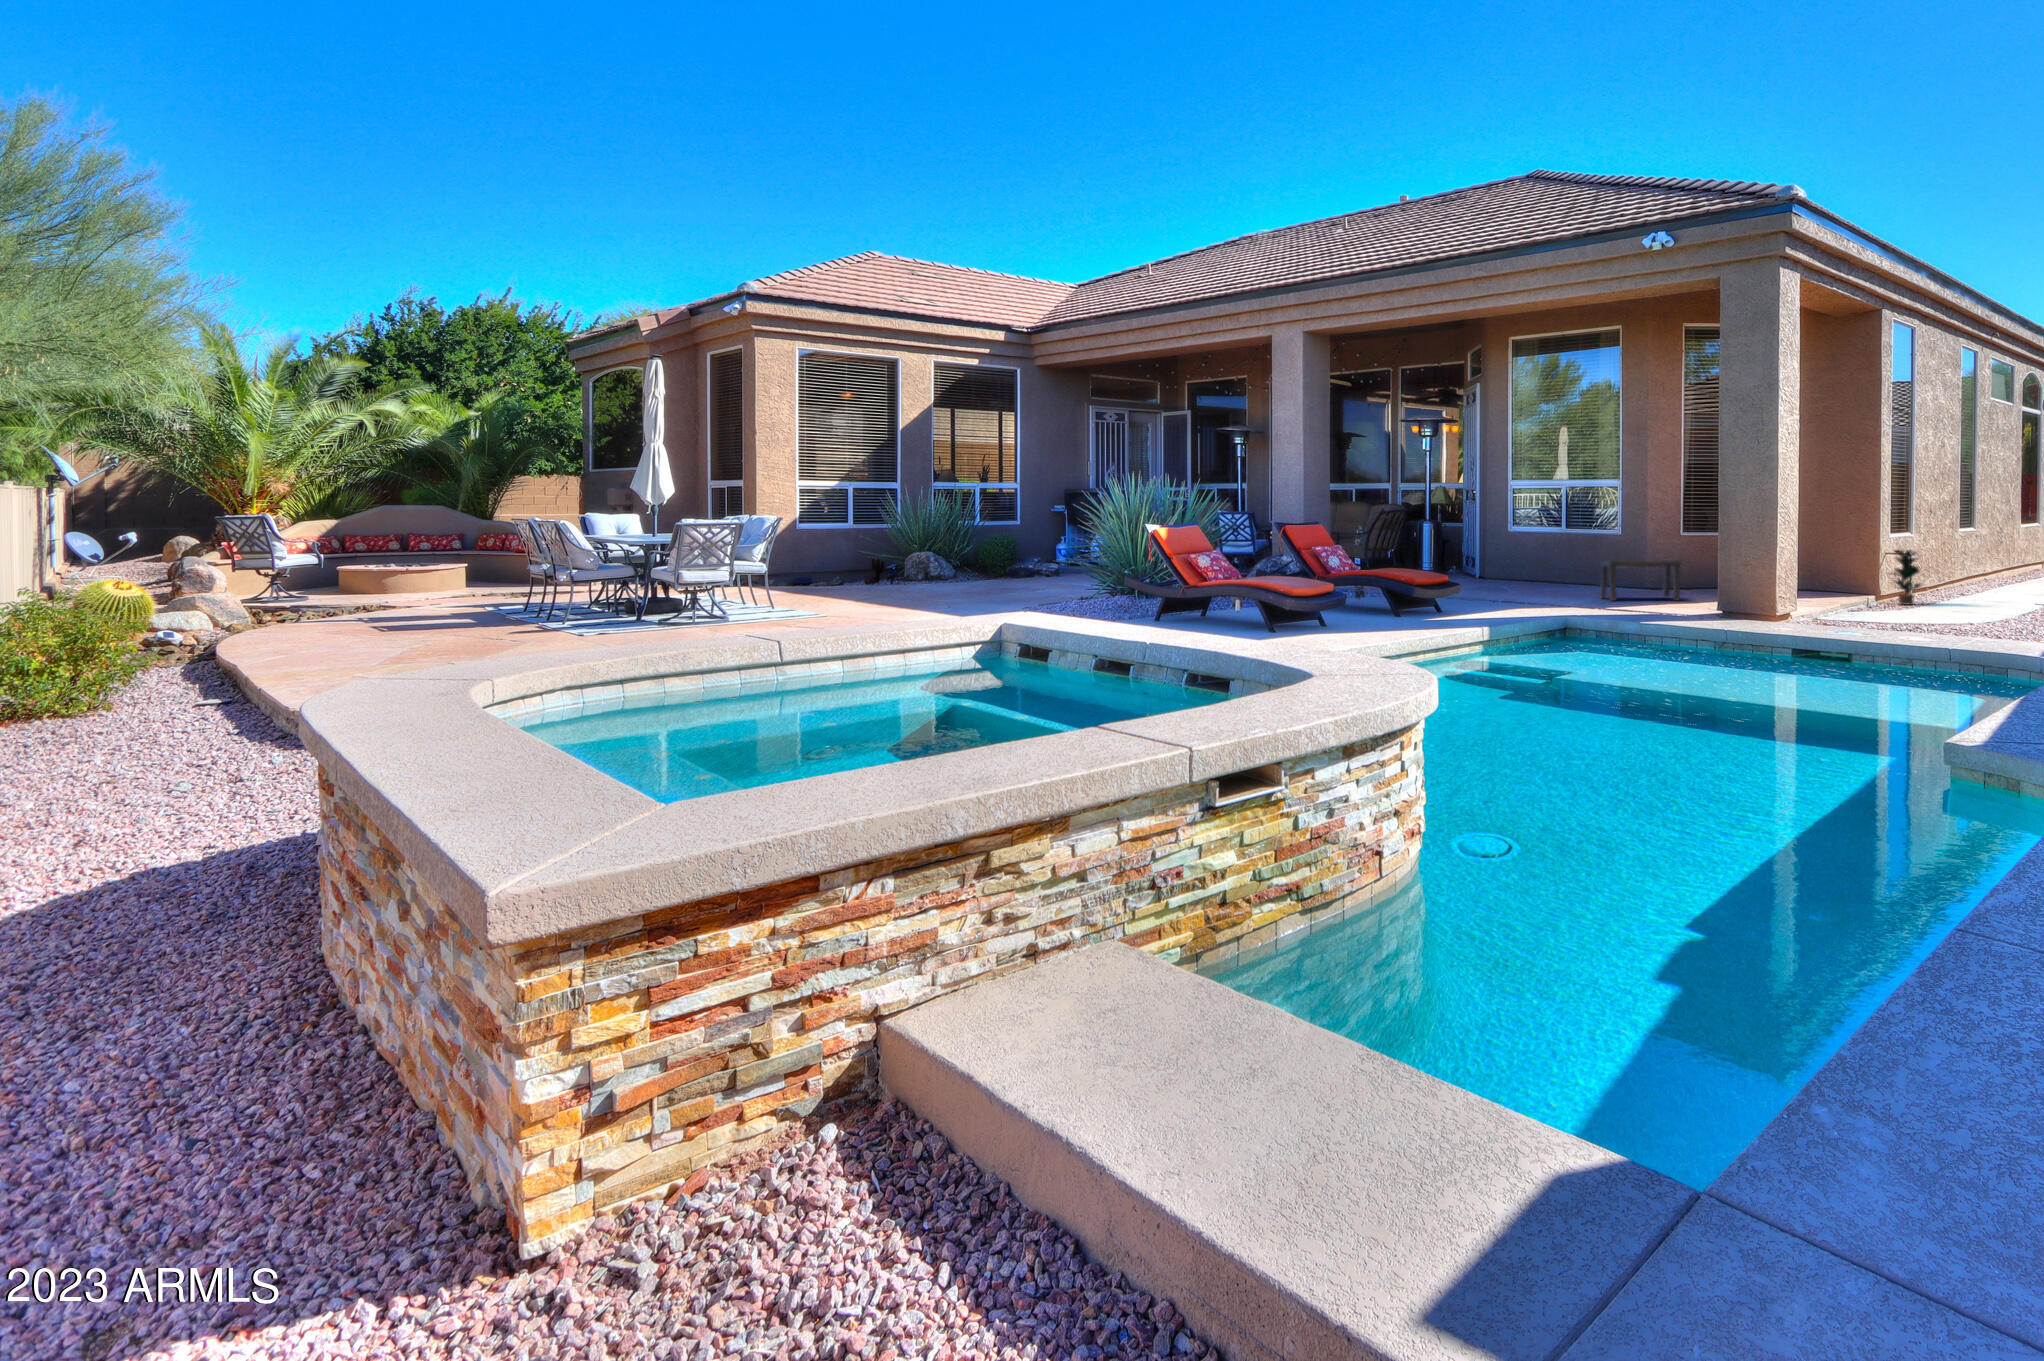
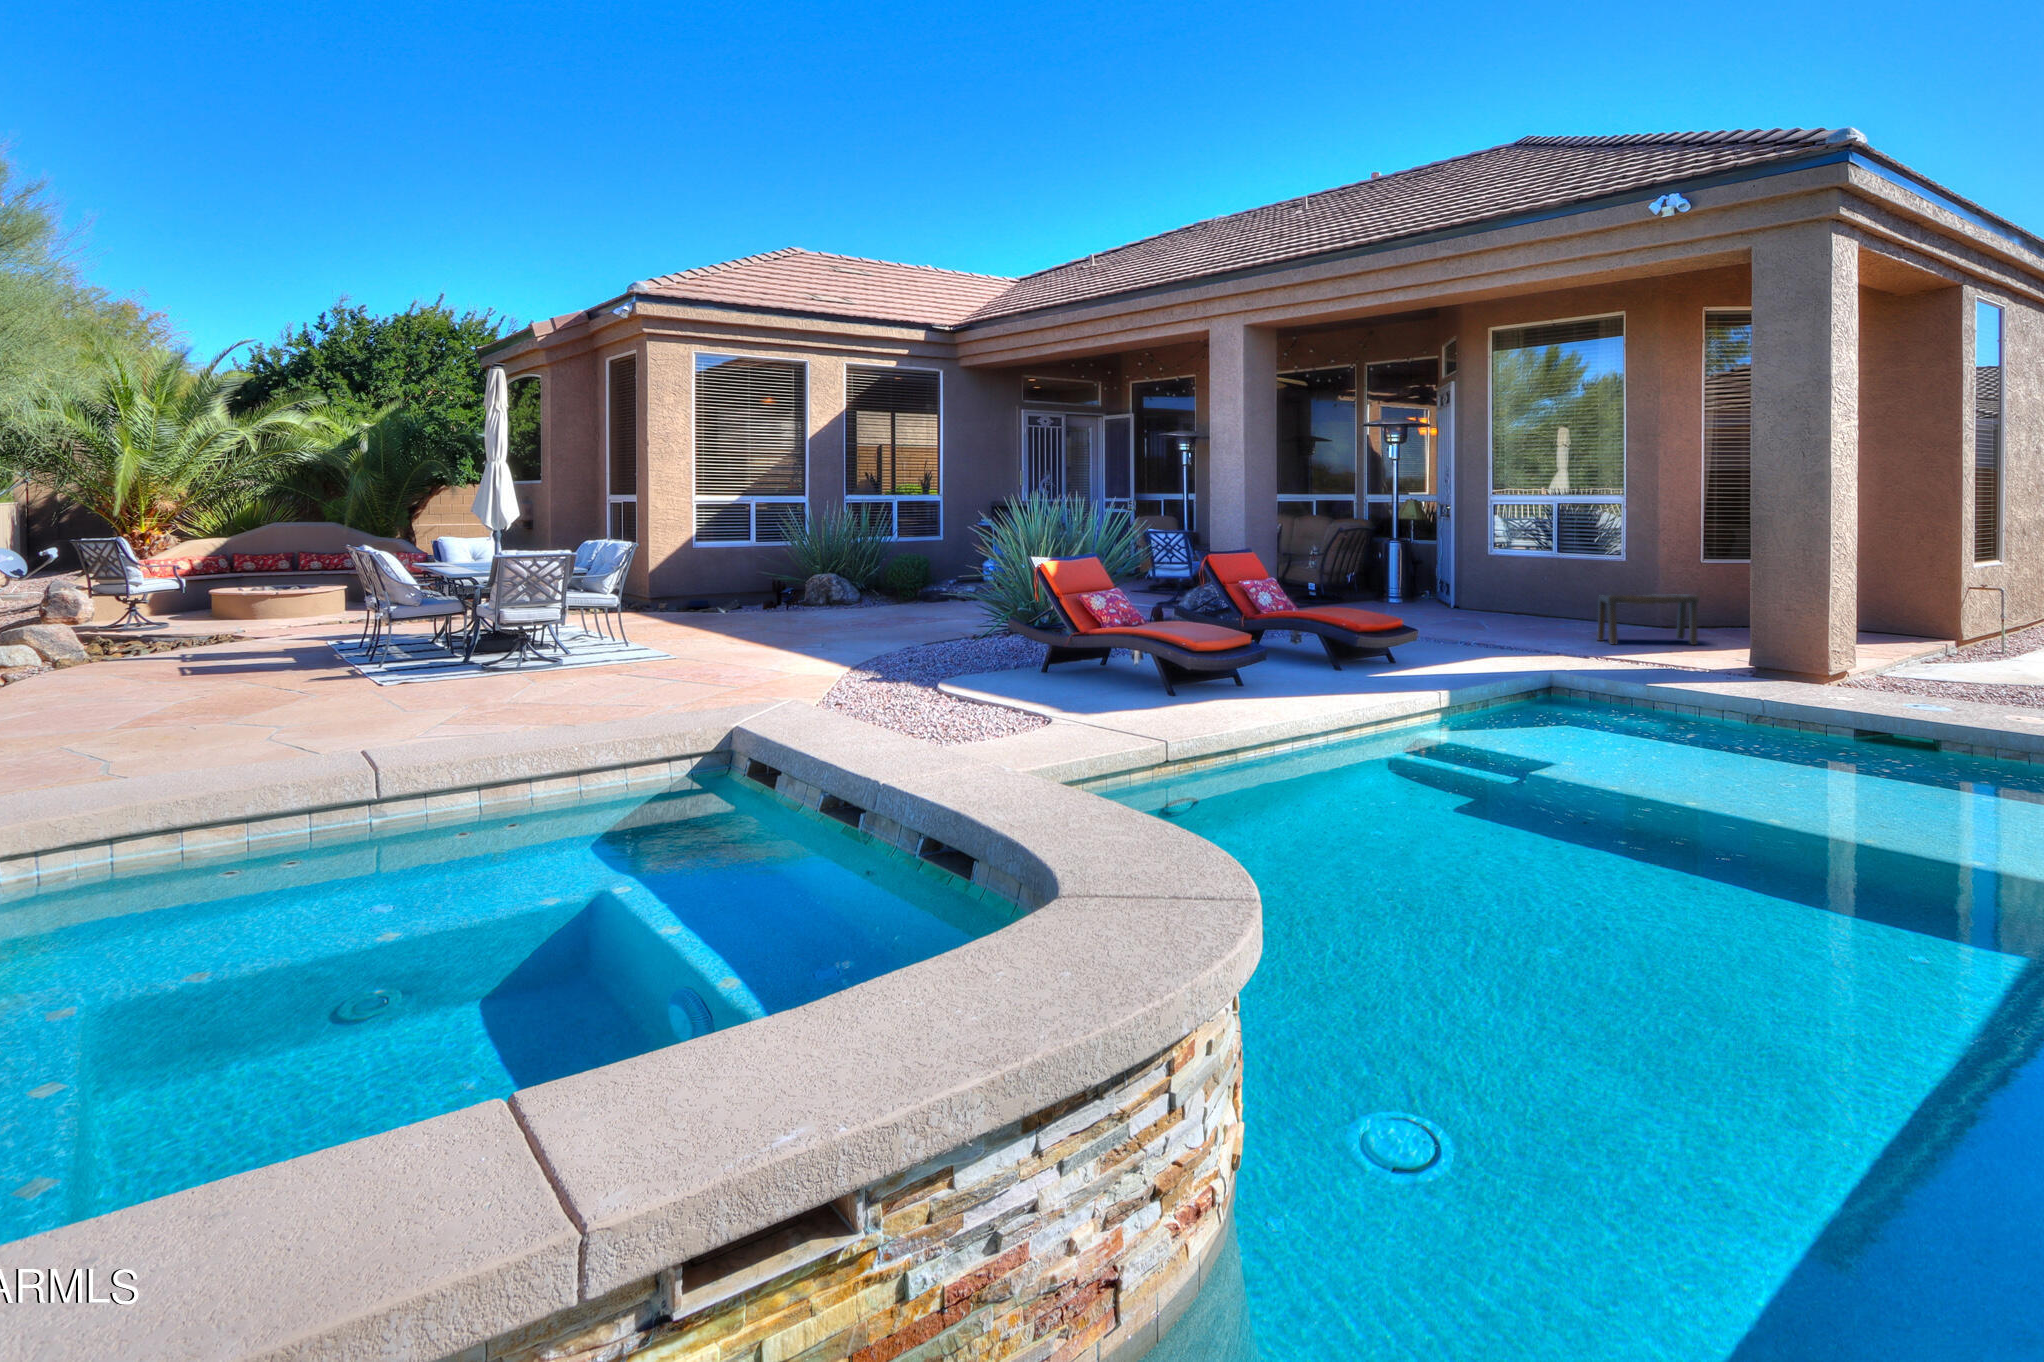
potted plant: present [1892,550,1923,605] -> none [1968,585,2022,656]

